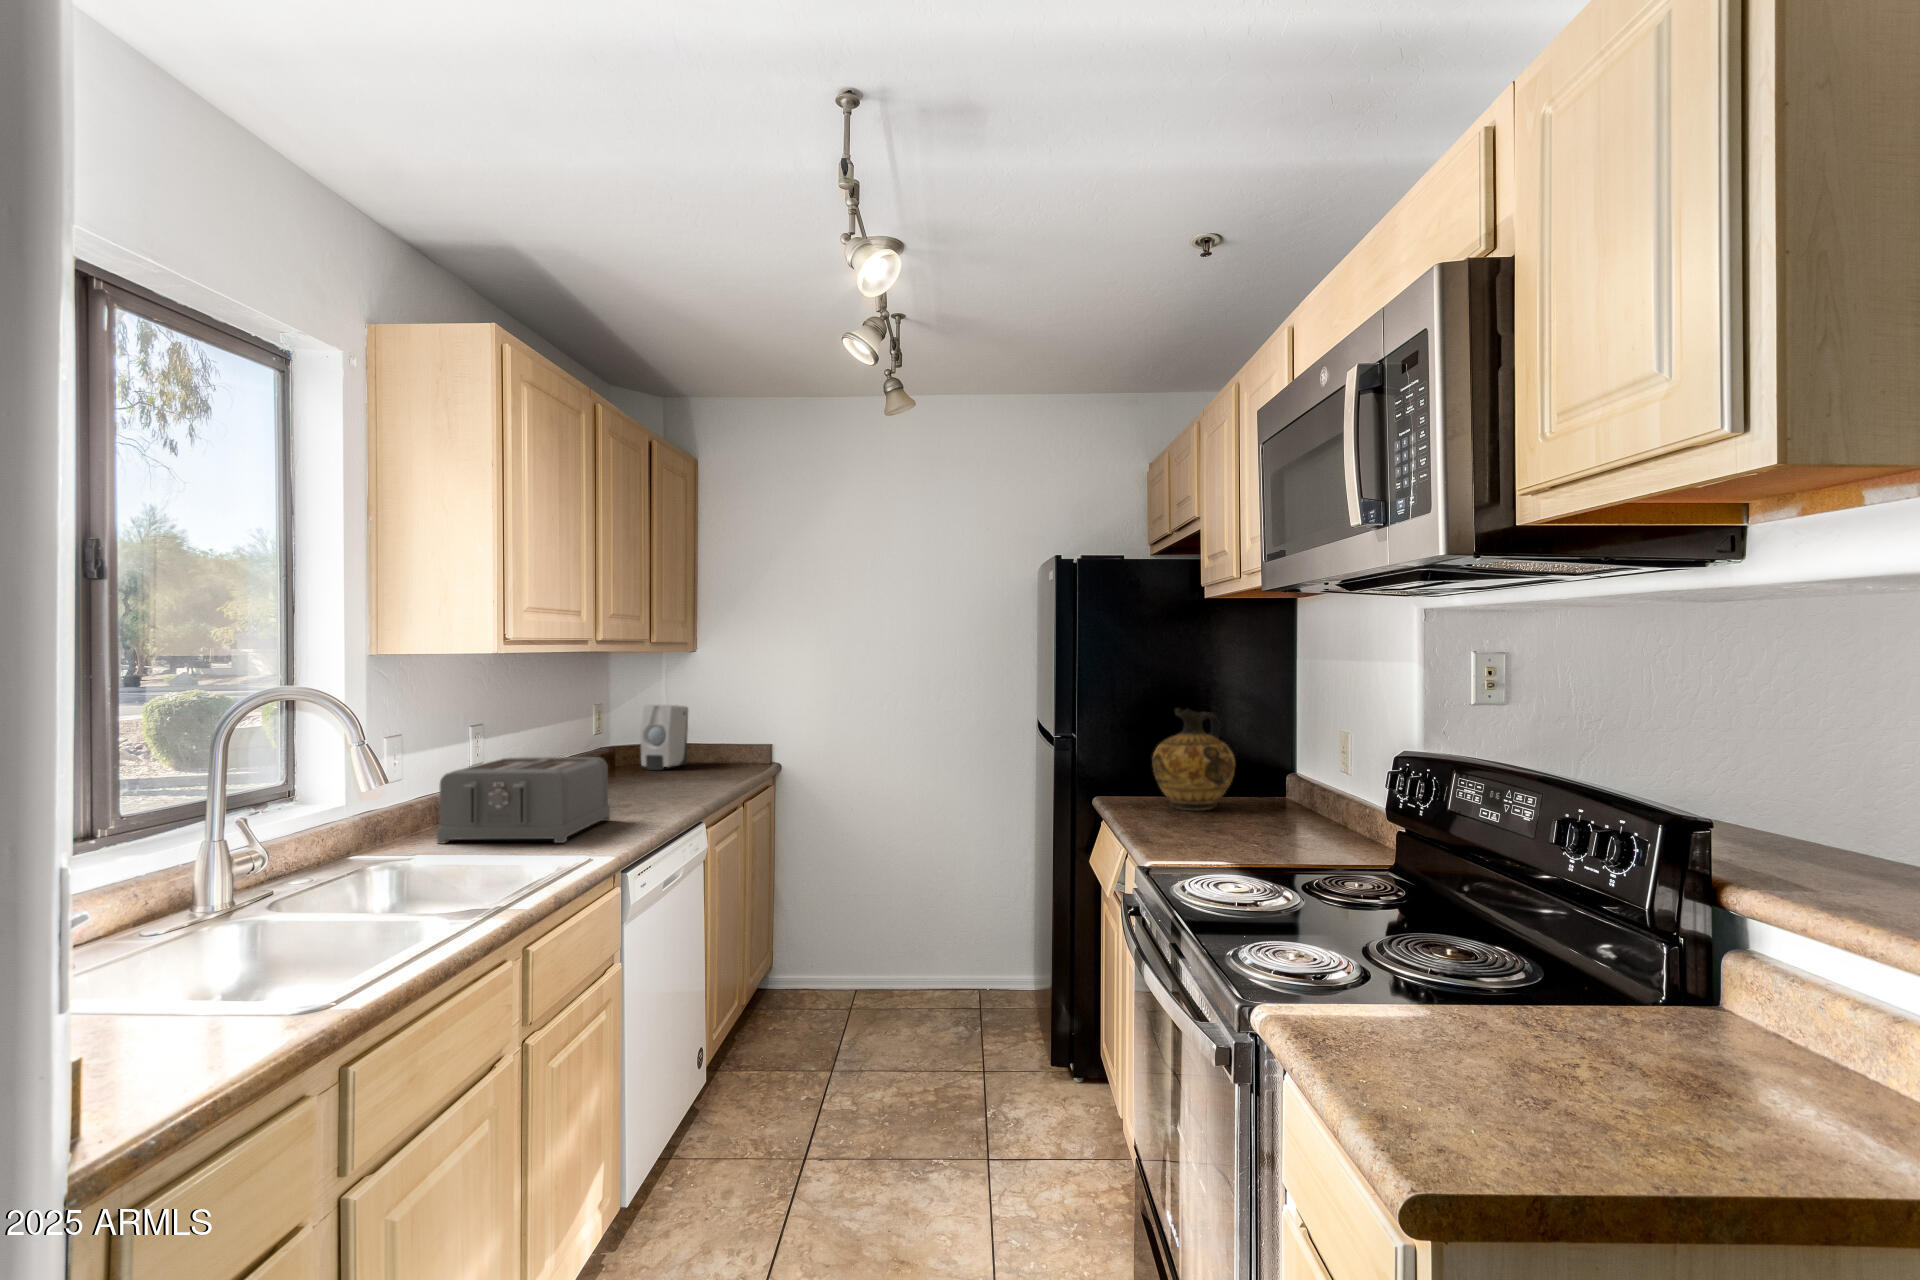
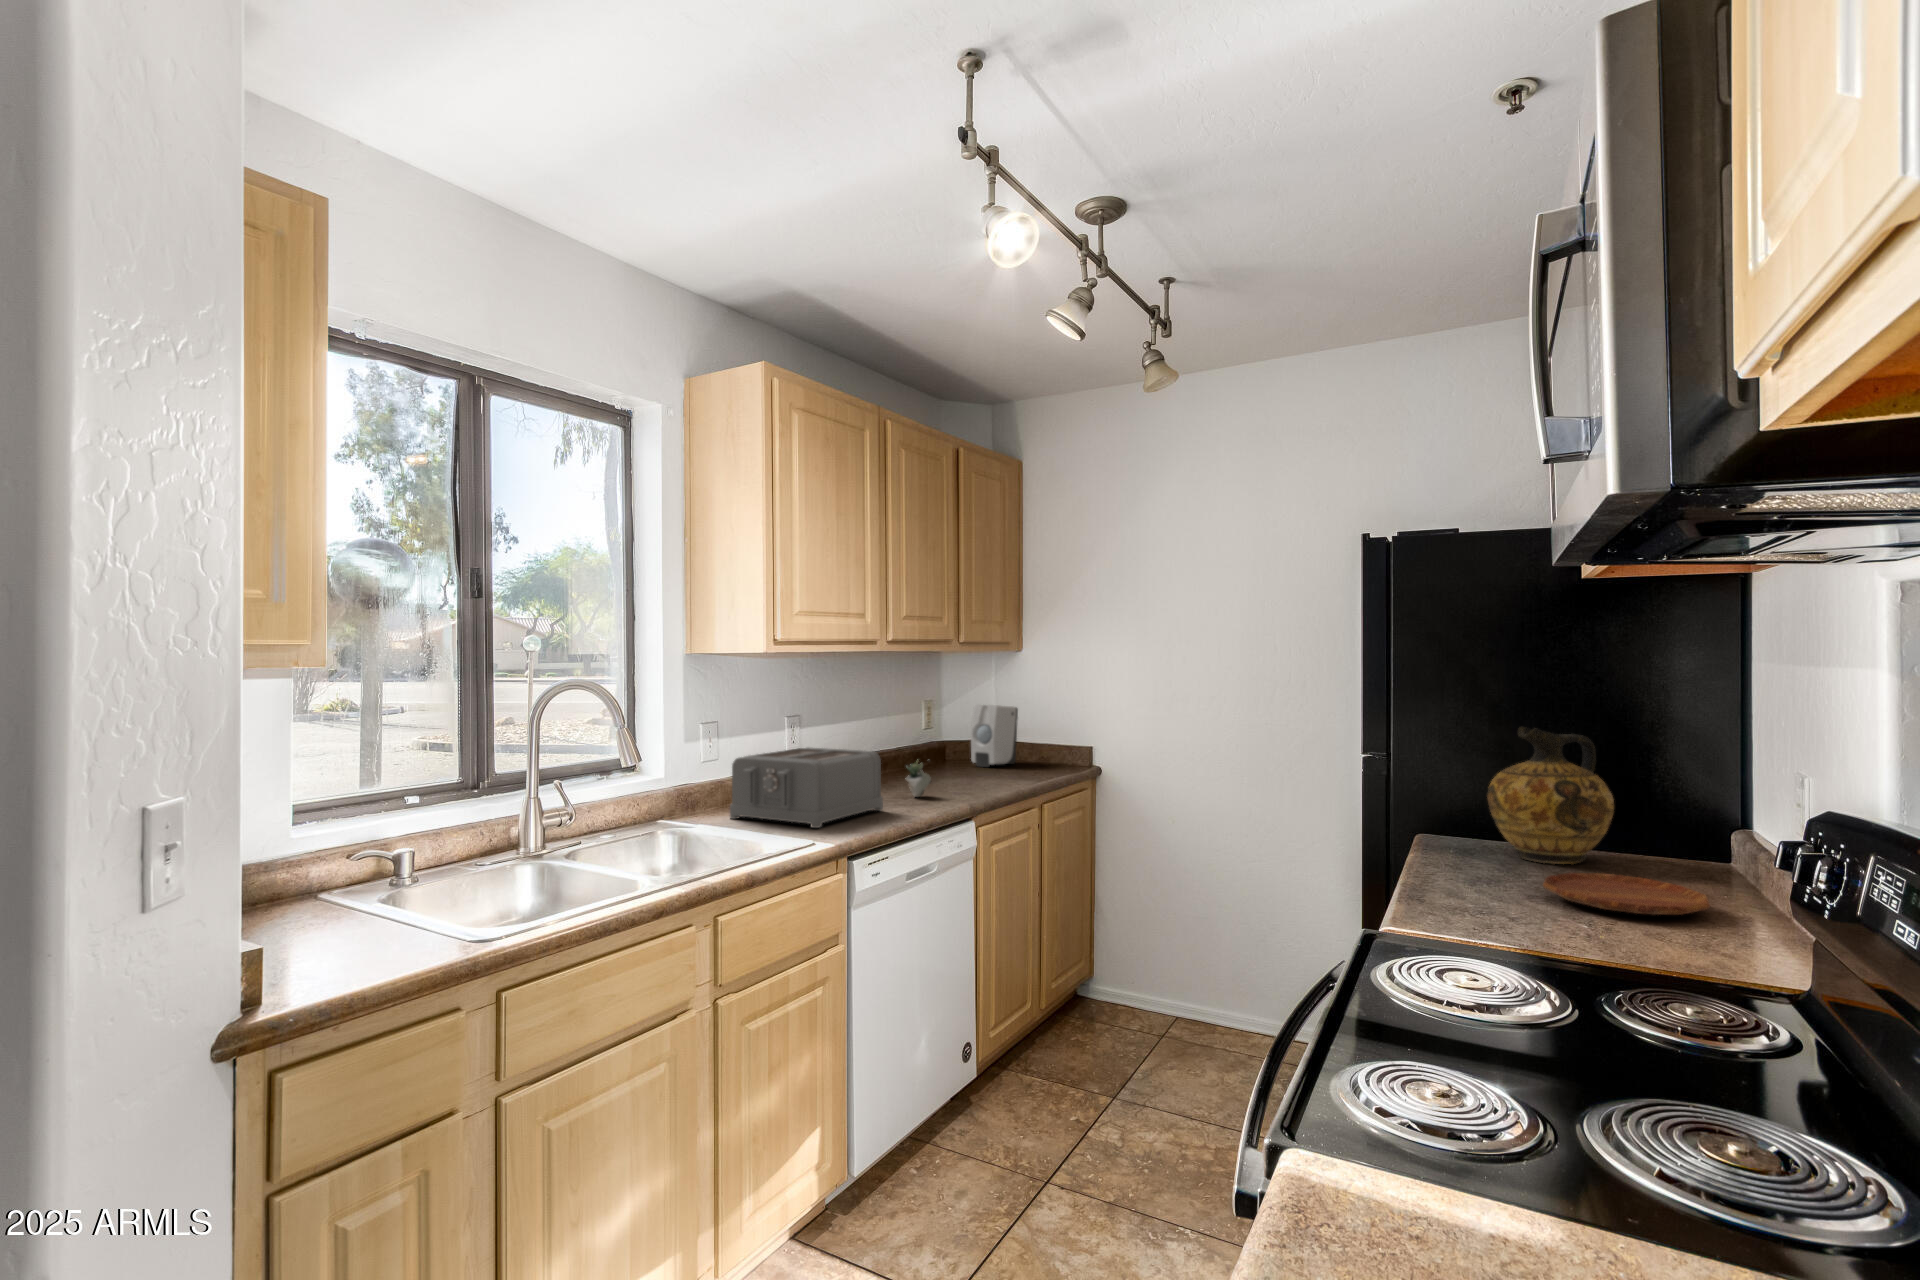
succulent plant: none [614,763,650,804] -> present [906,762,931,797]
tray: none [1216,812,1320,836] -> present [1543,873,1710,915]

